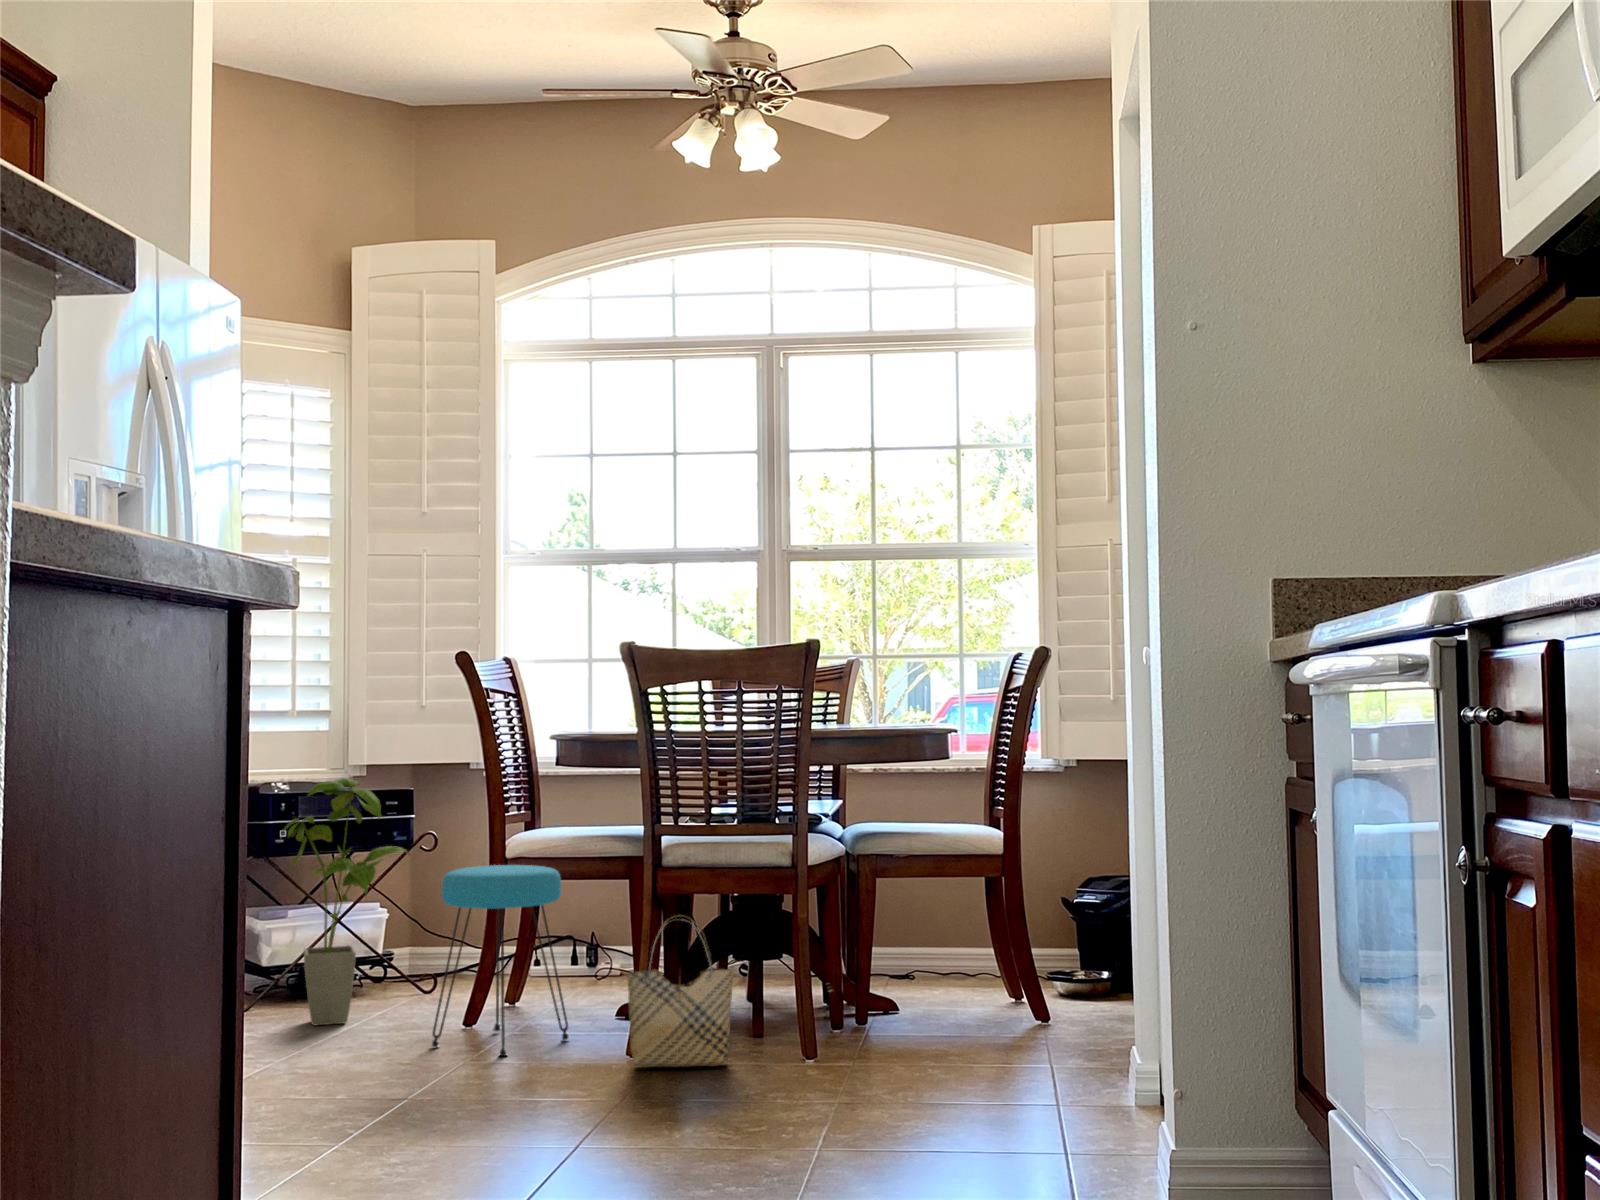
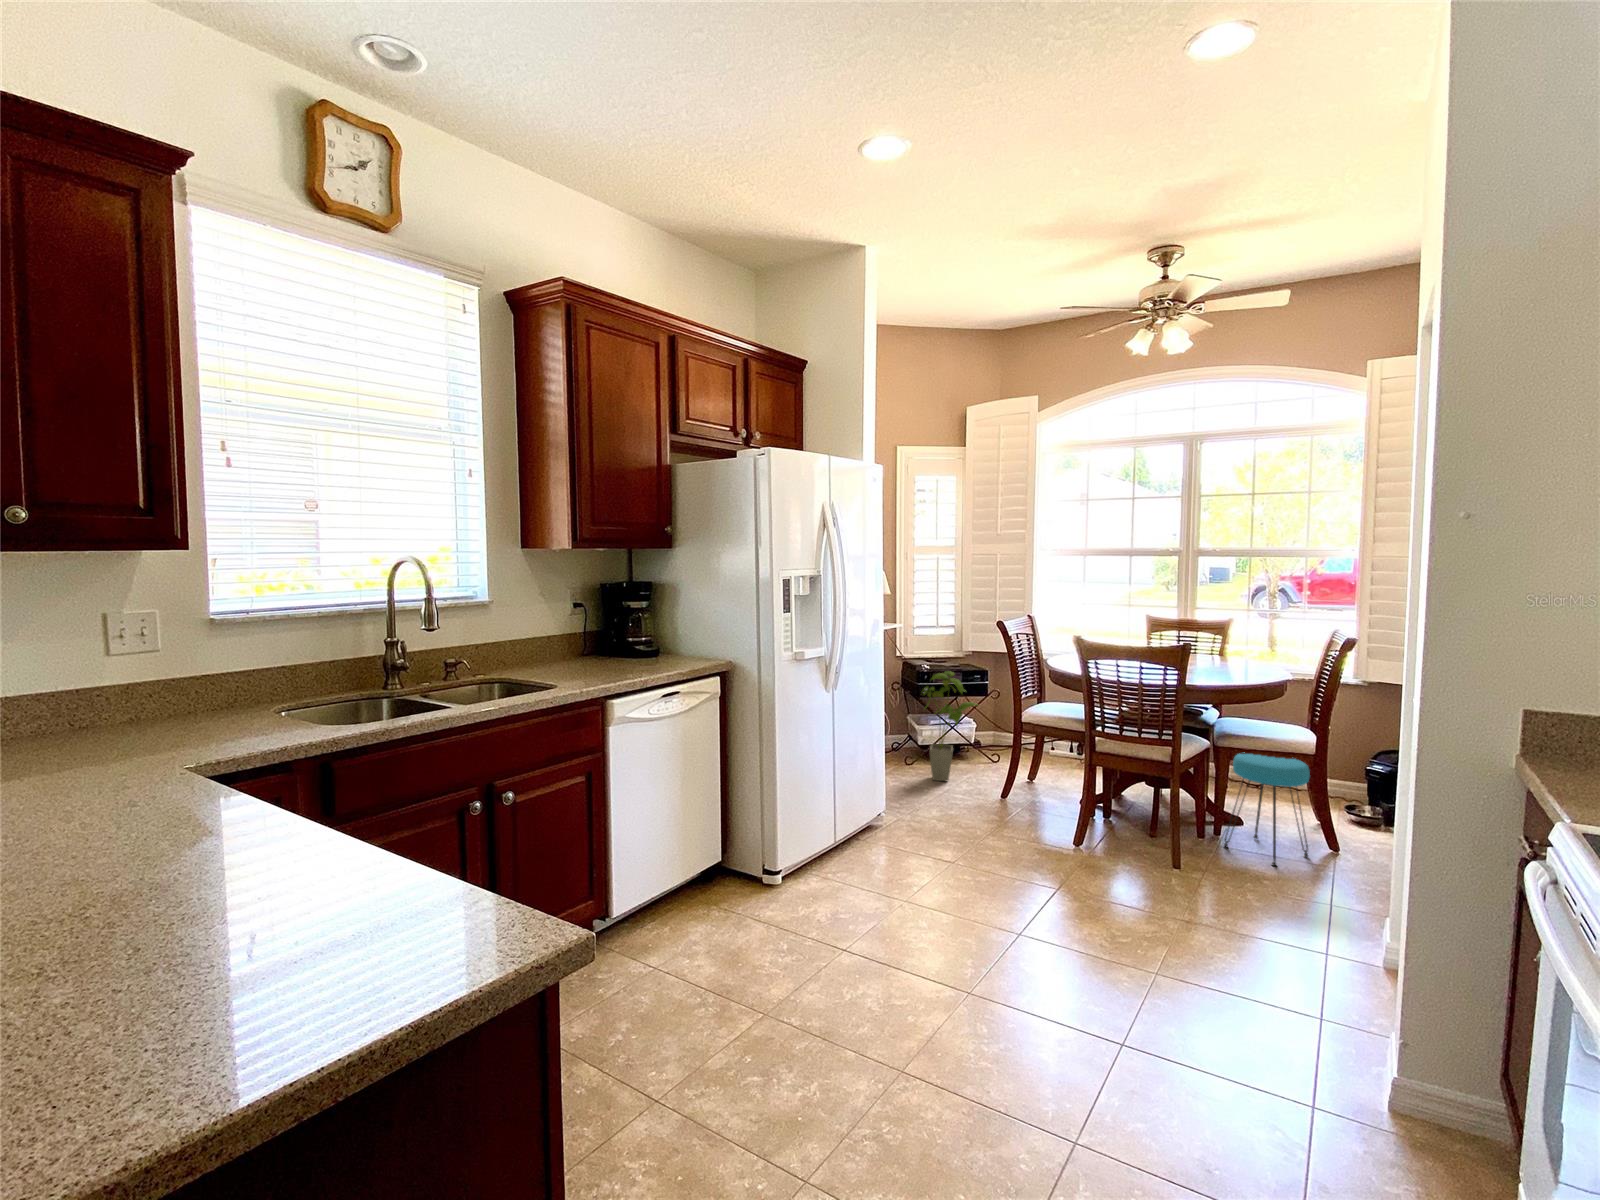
stool: present [431,865,569,1056] -> present [1224,754,1310,866]
woven basket: present [626,915,734,1067] -> none [1070,775,1131,858]

